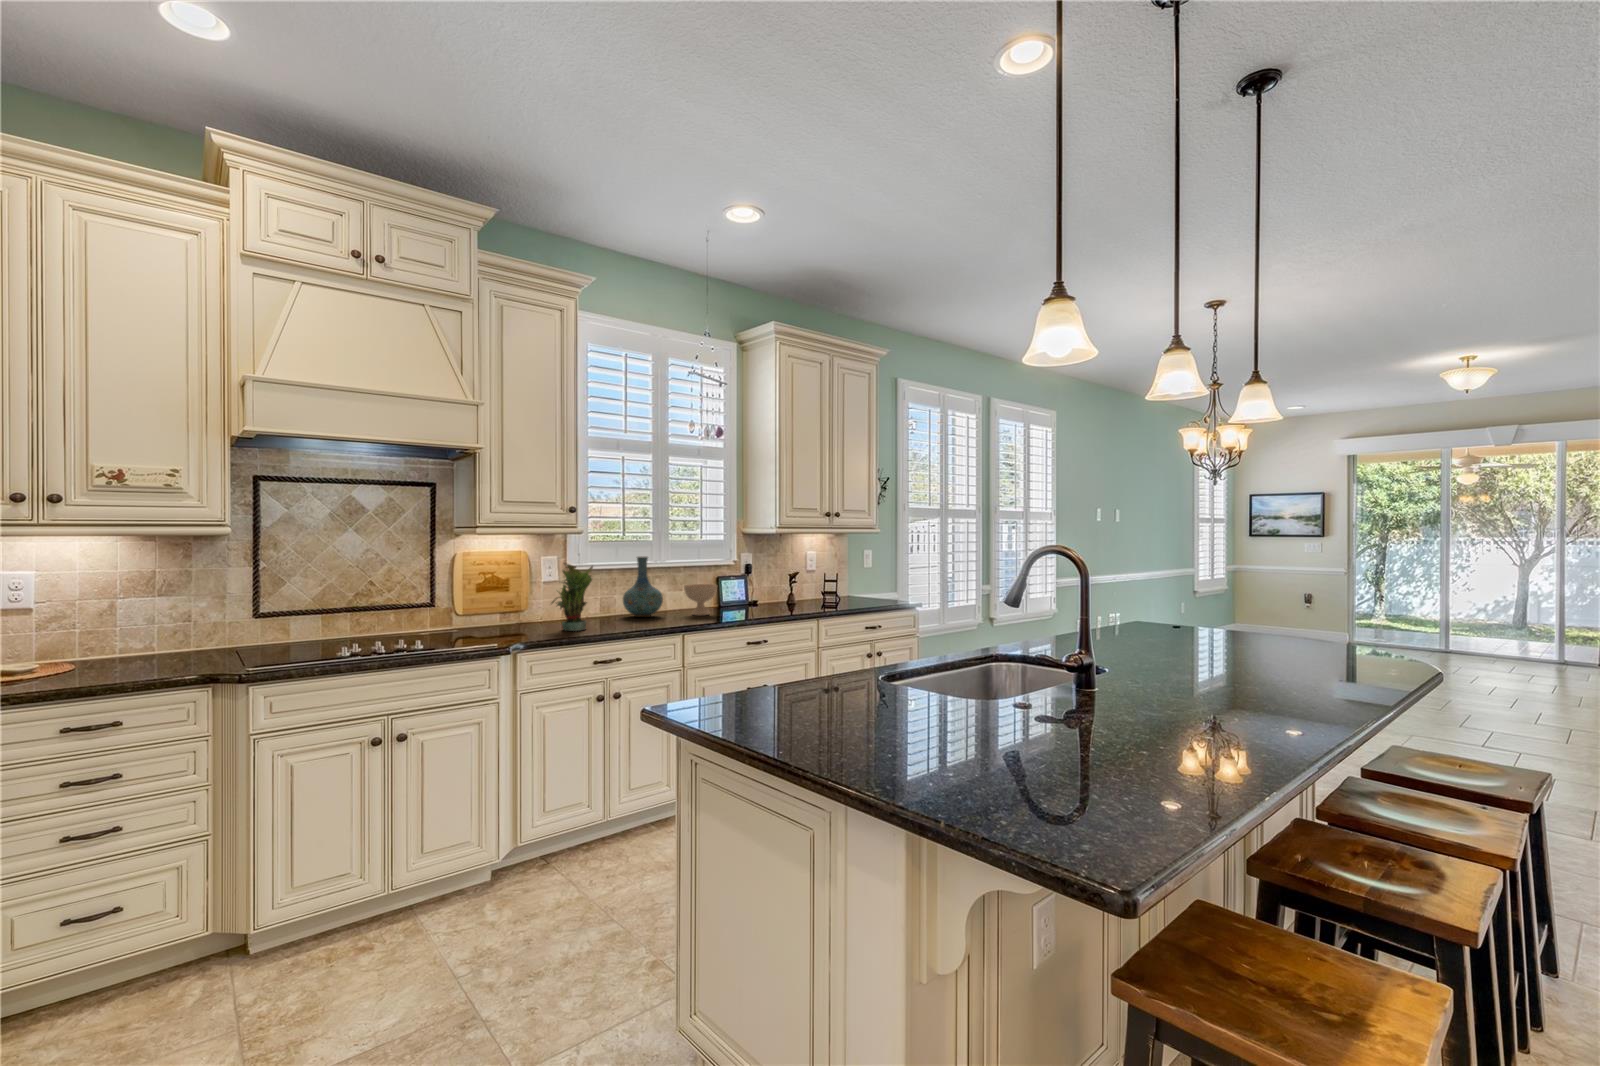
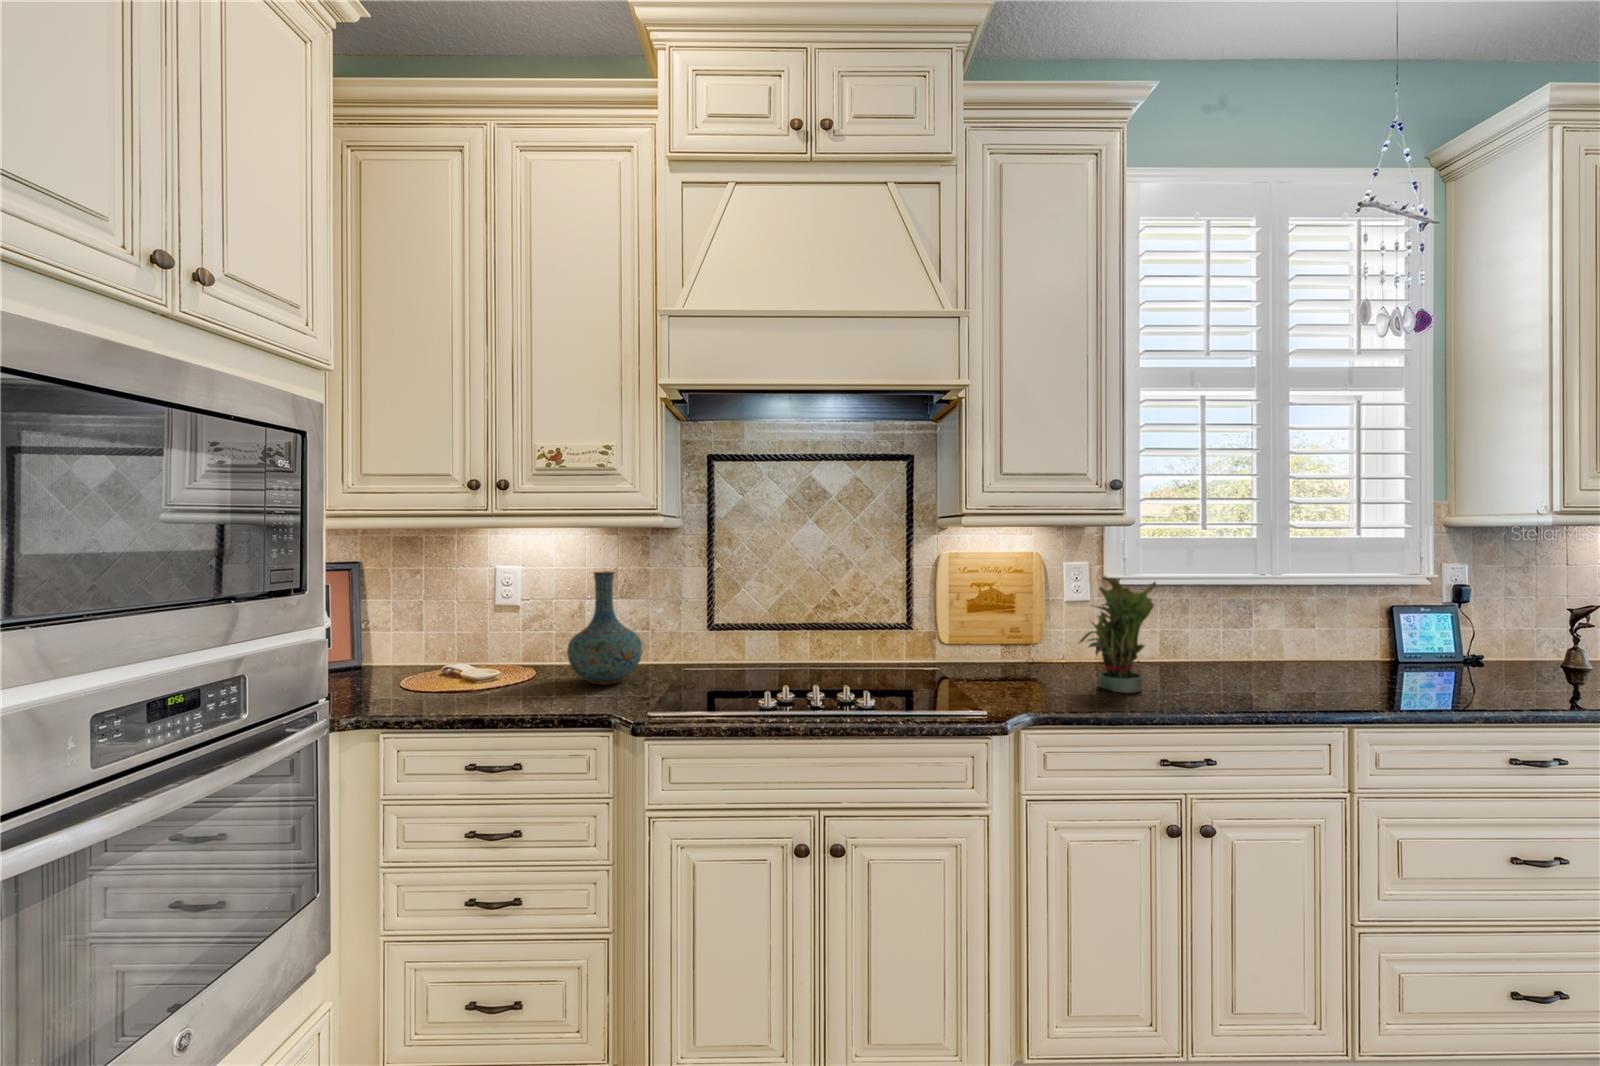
vase: present [623,557,663,617] -> present [567,571,642,685]
bowl: present [684,584,717,615] -> none [1328,620,1409,682]

